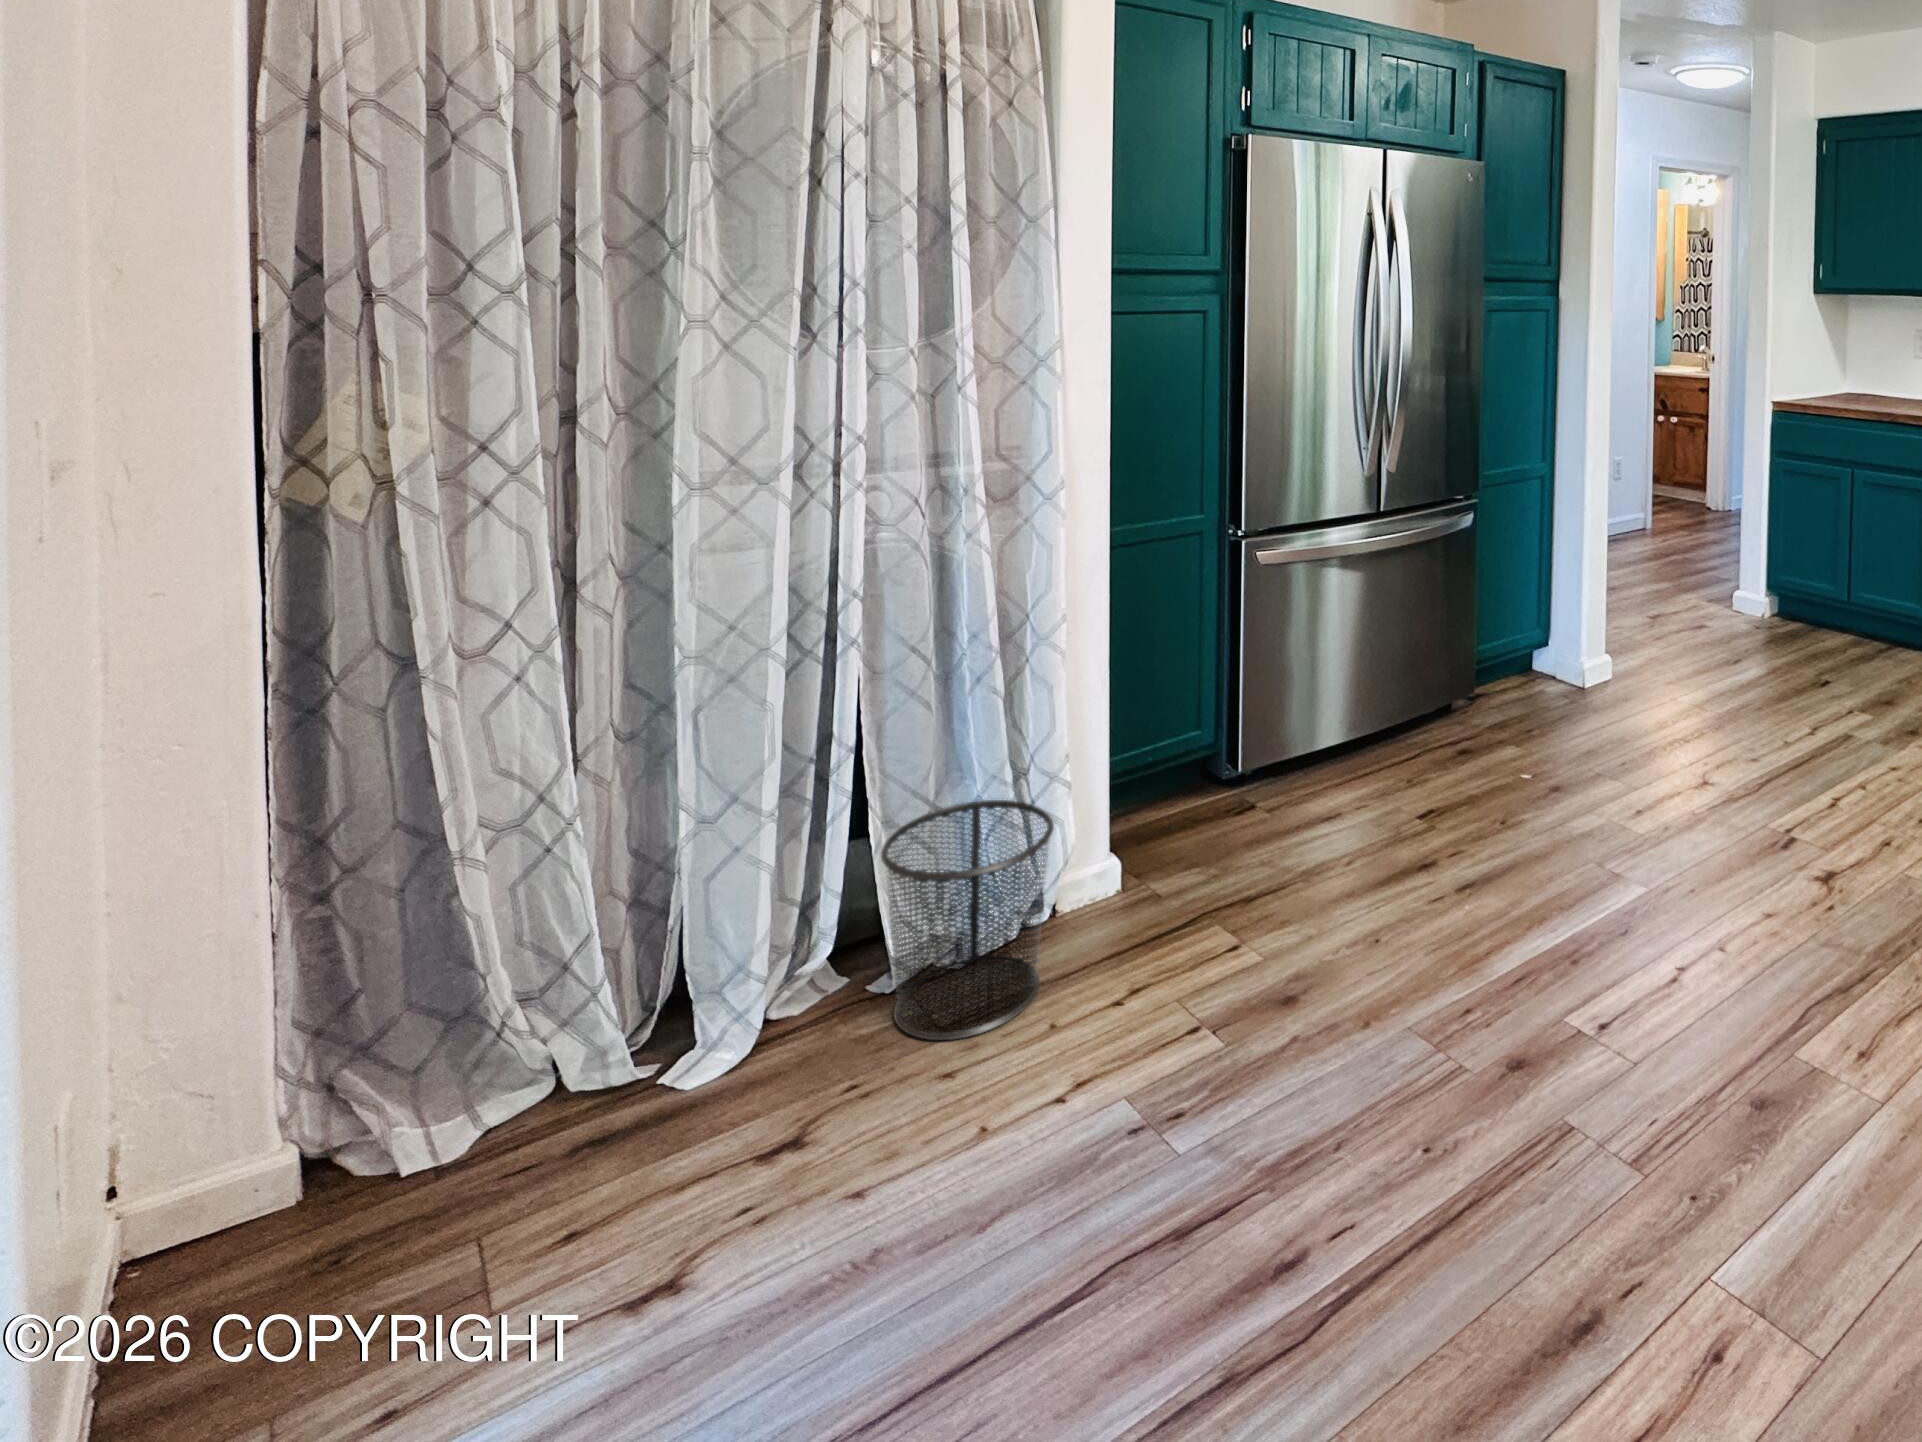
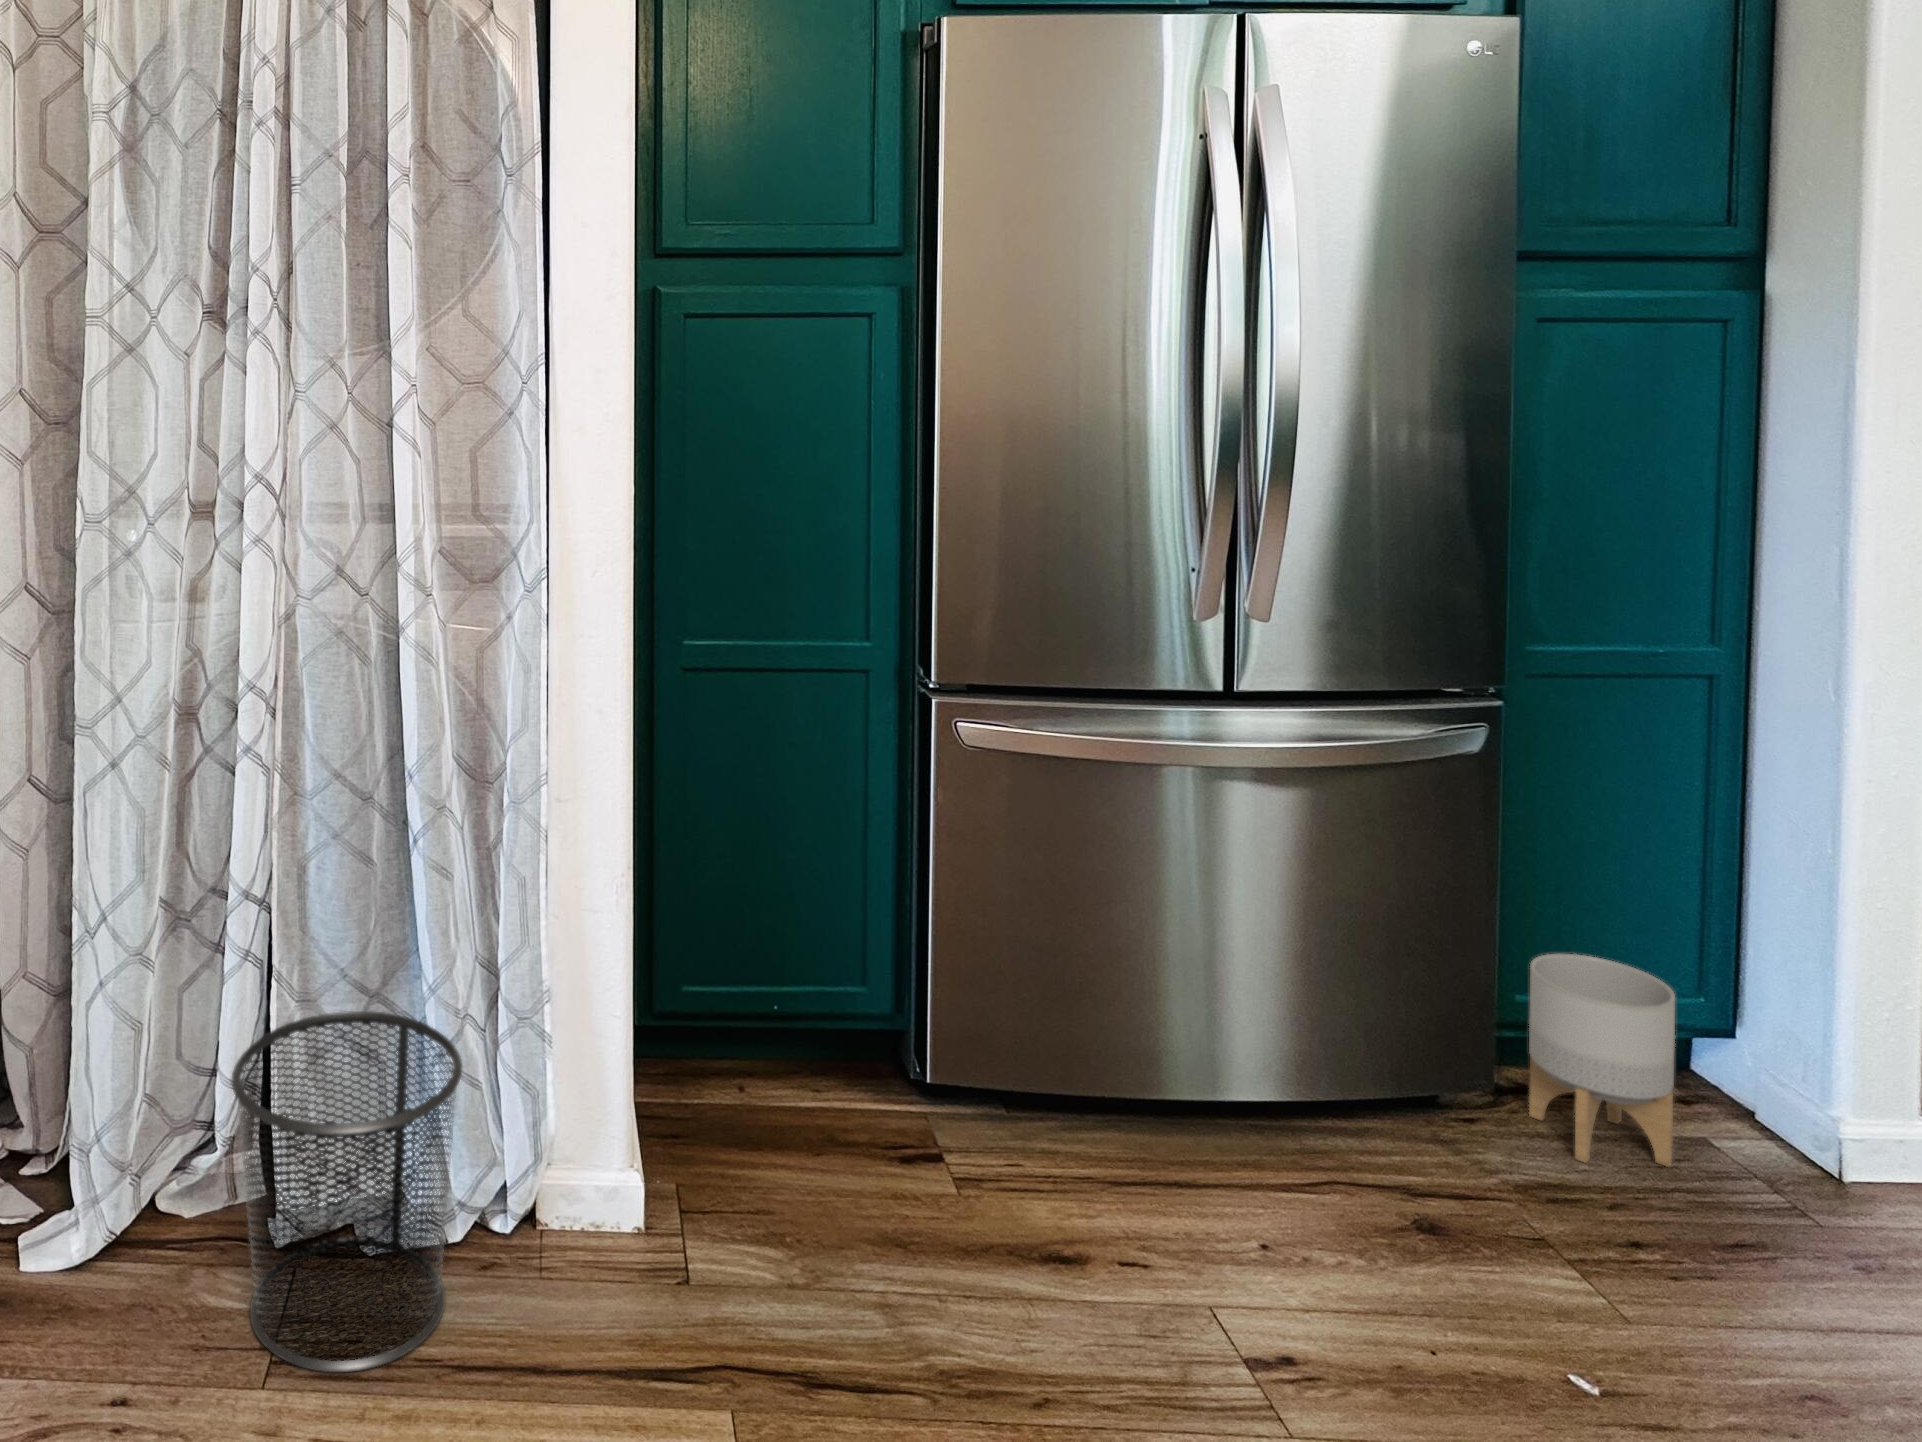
planter: none [1480,615,1537,708] -> present [1529,954,1675,1167]

